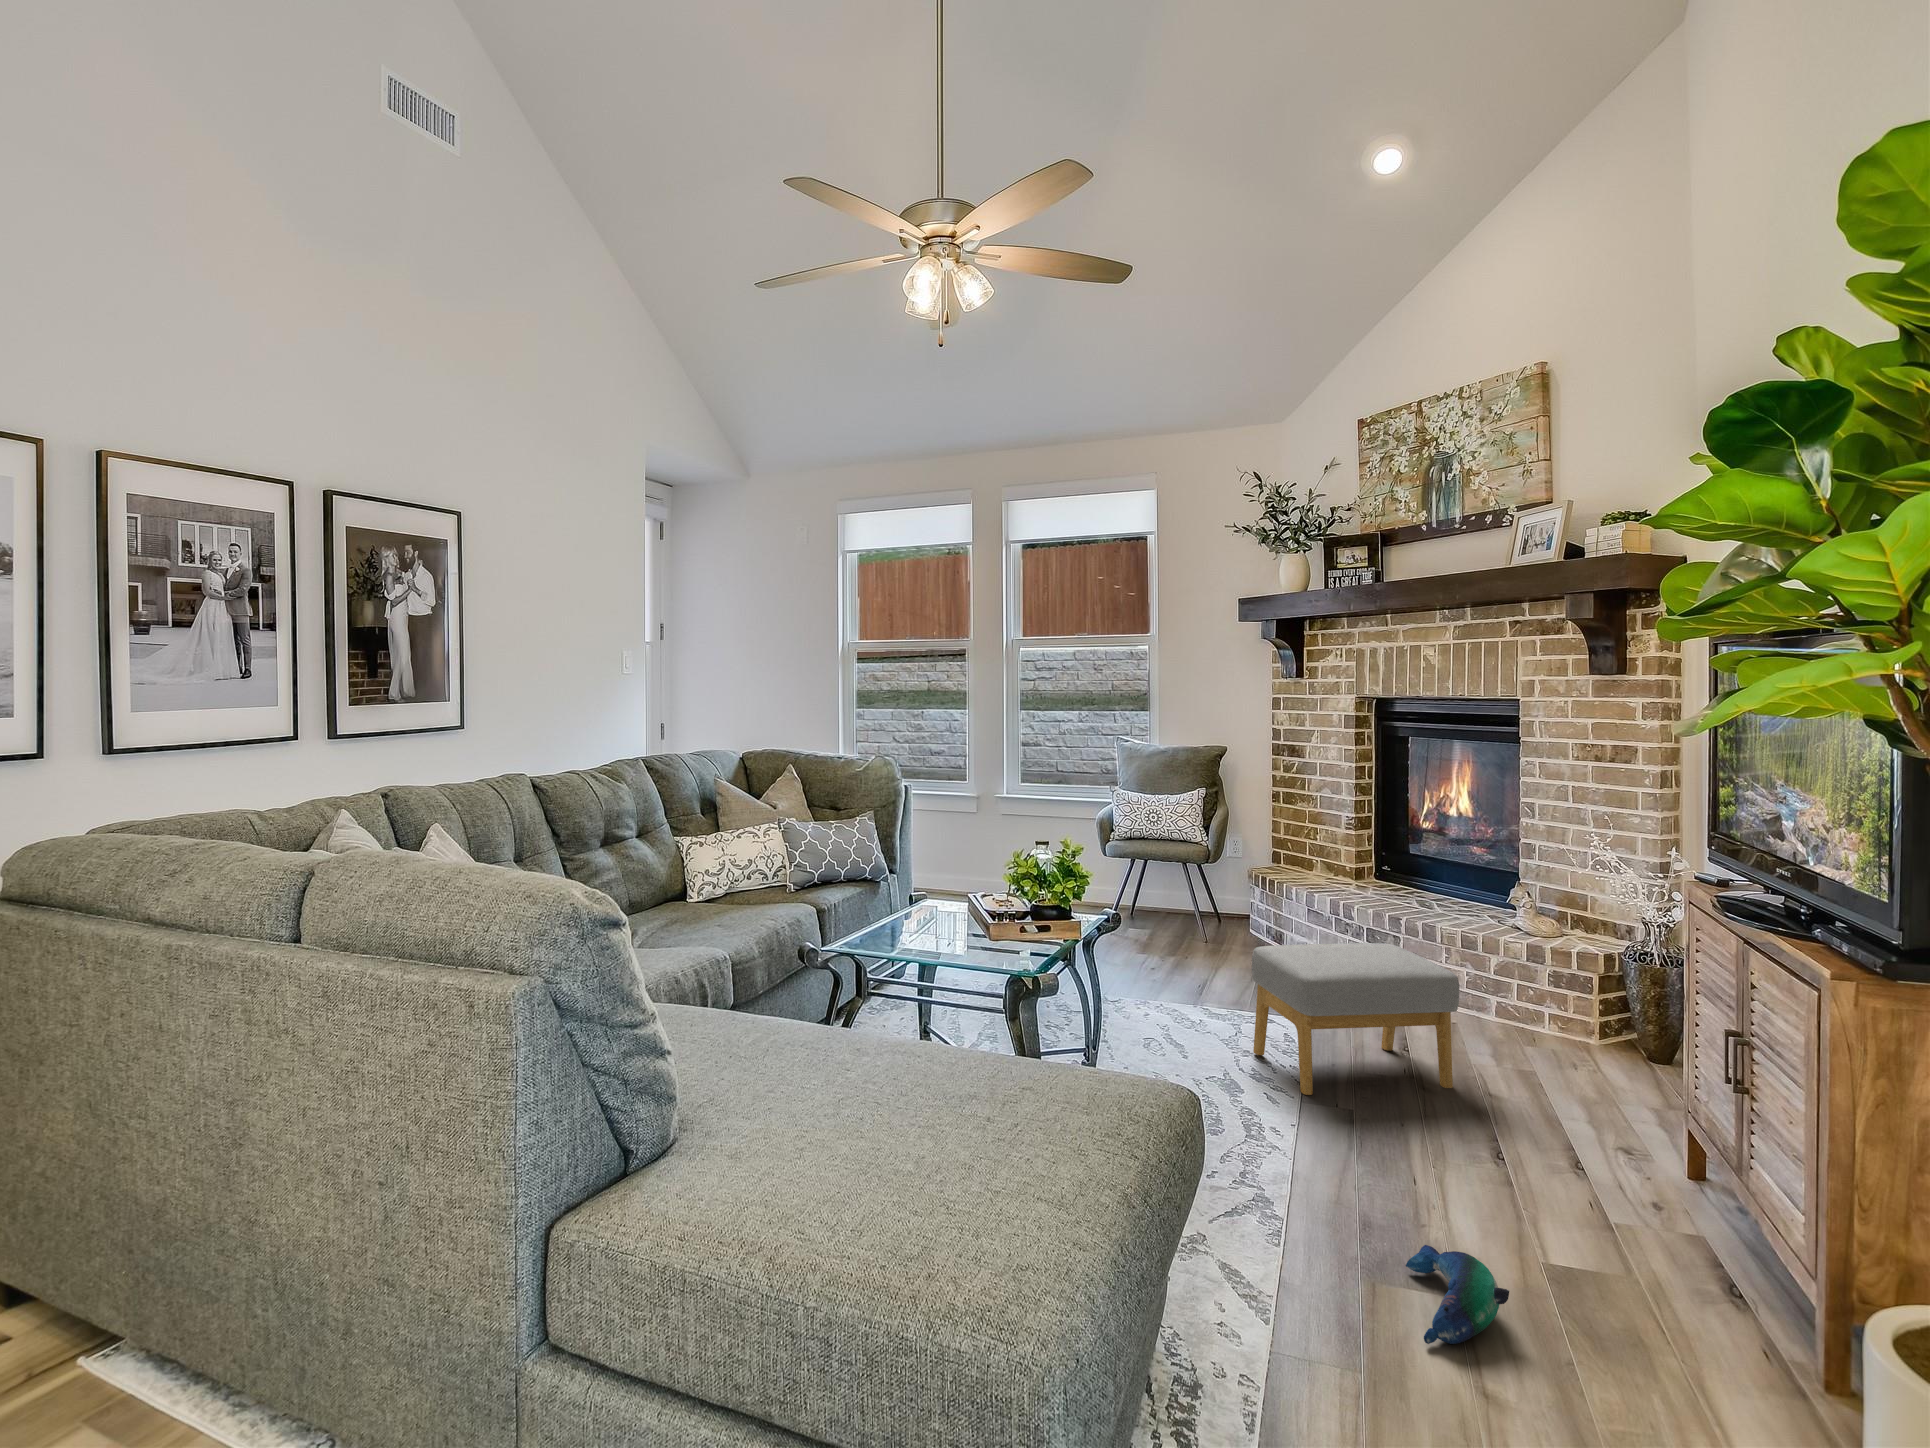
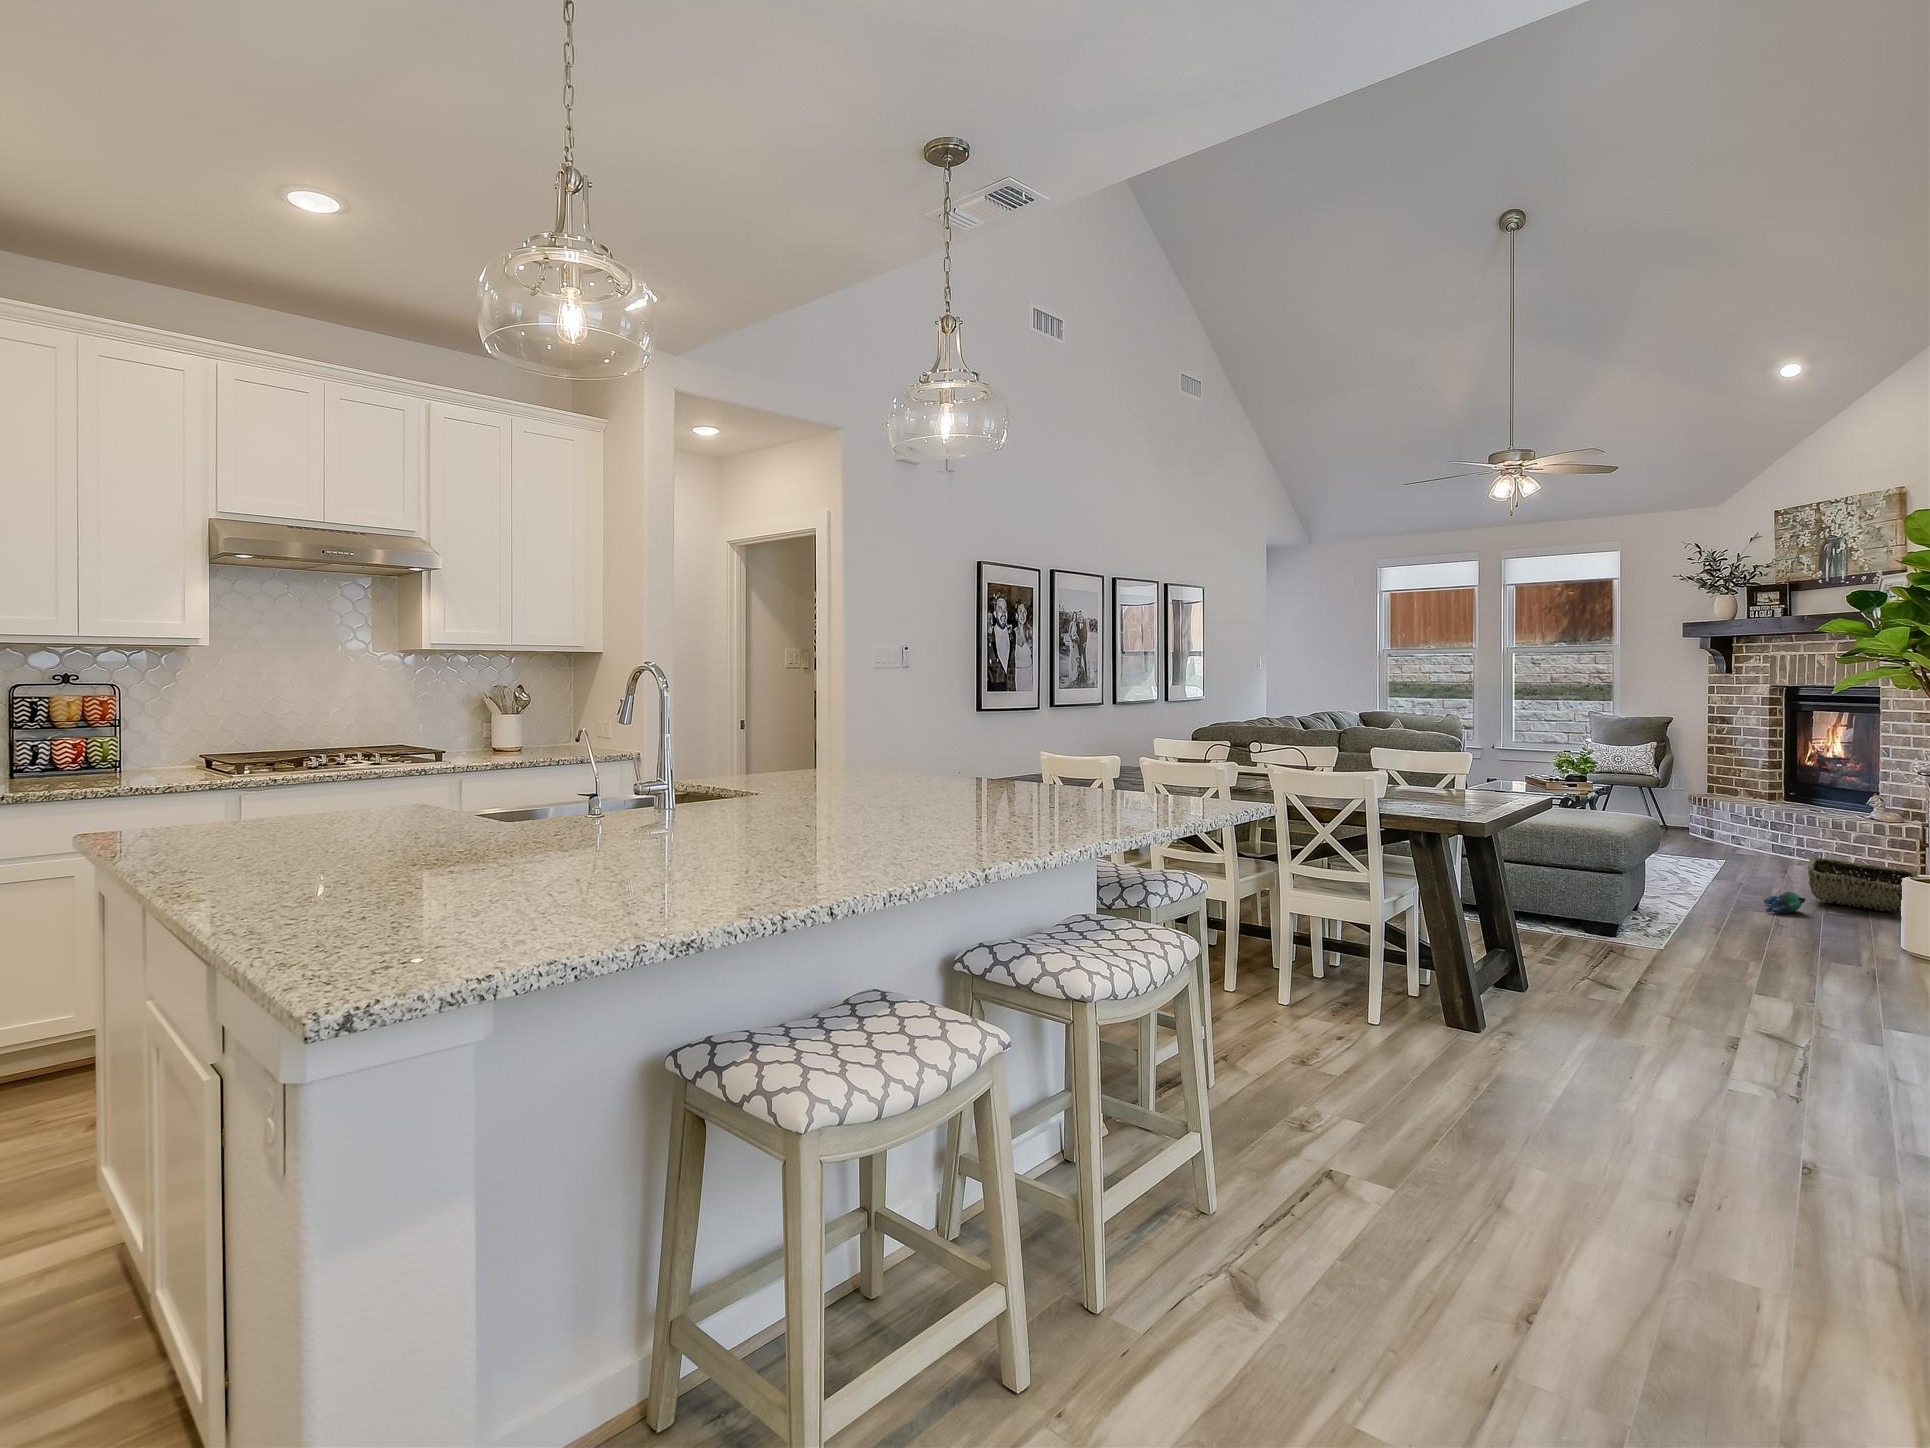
footstool: present [1252,943,1459,1095] -> none [1691,810,1816,880]
woven basket: none [1480,1104,1728,1264] -> present [1808,858,1919,912]

